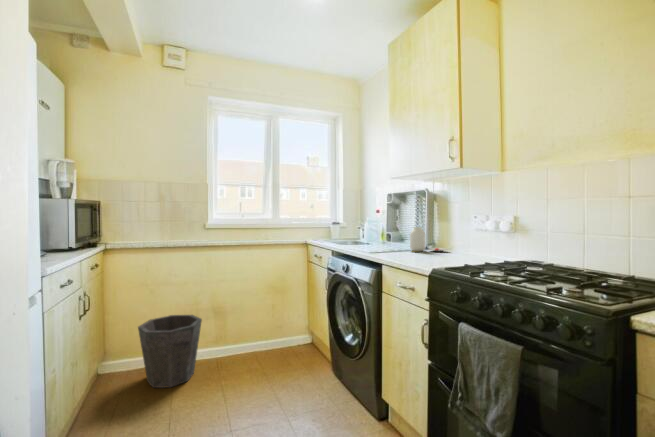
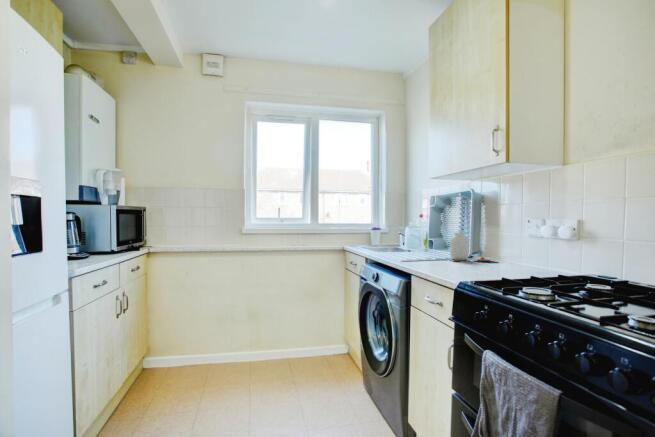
waste bin: present [138,315,202,388] -> none [174,317,234,390]

